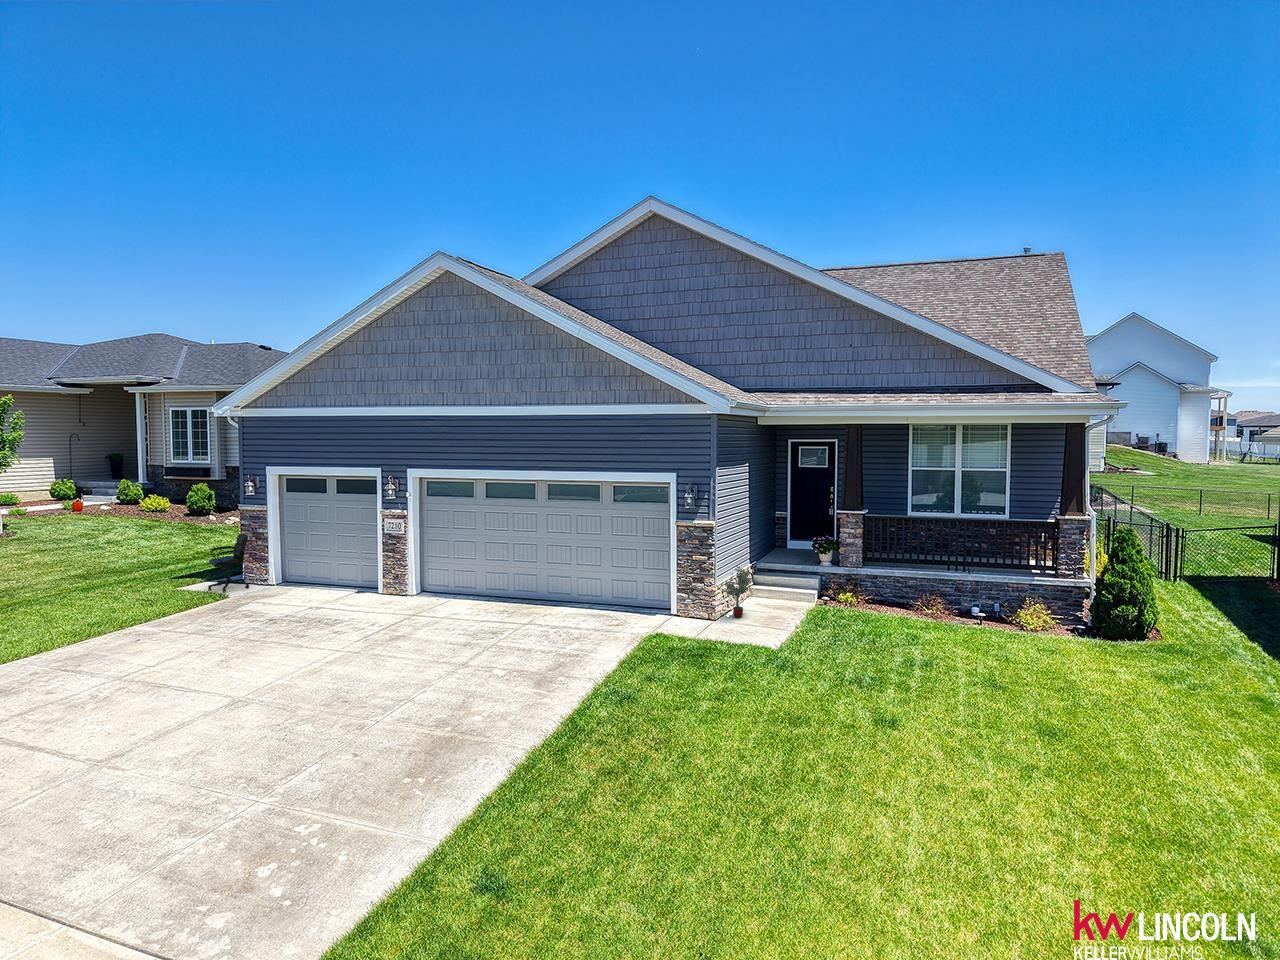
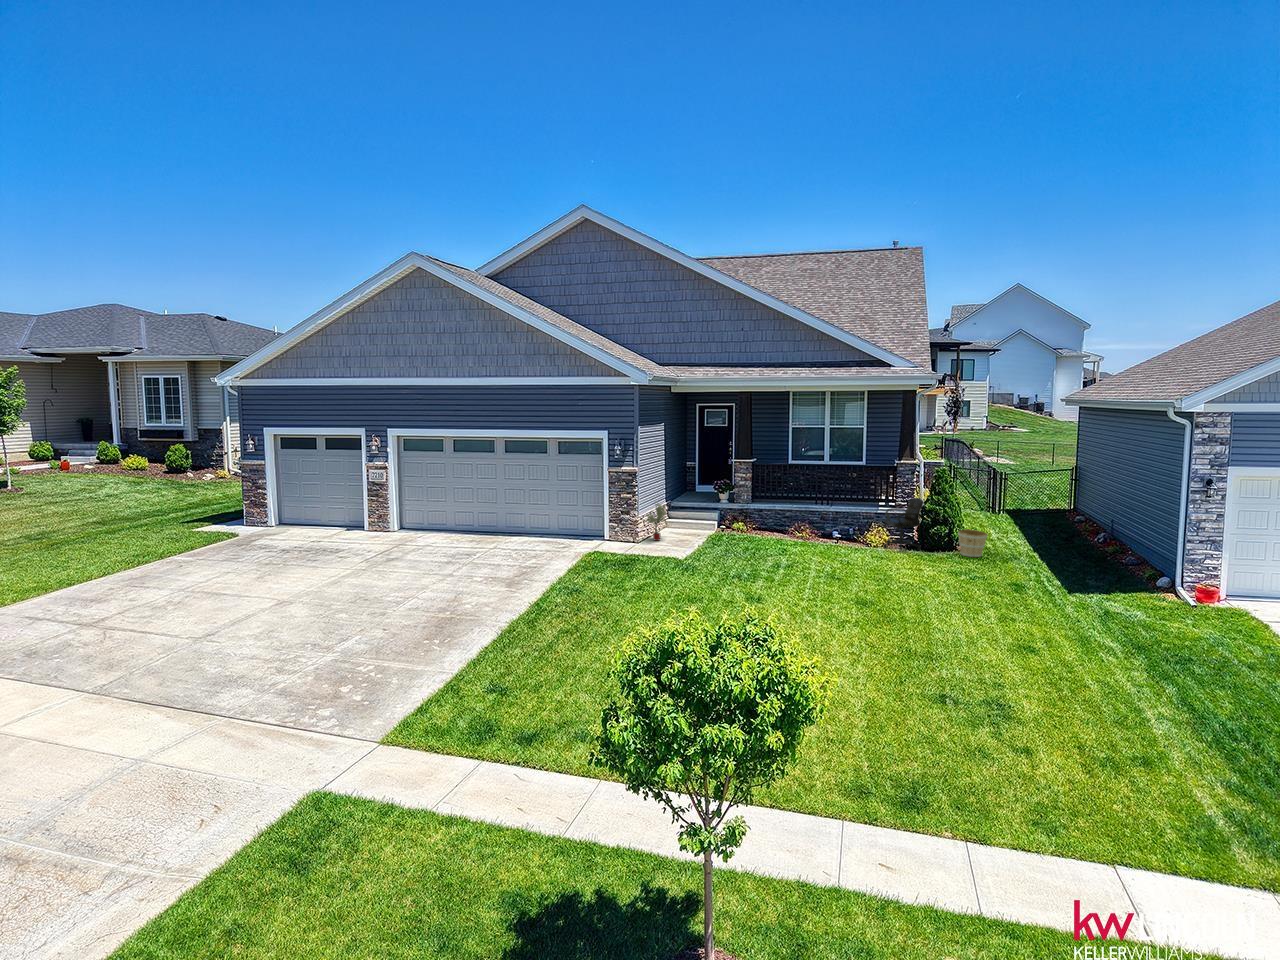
chair: present [208,534,249,593] -> present [884,498,924,552]
wooden bucket: none [1158,613,1205,654] -> present [958,529,988,557]

